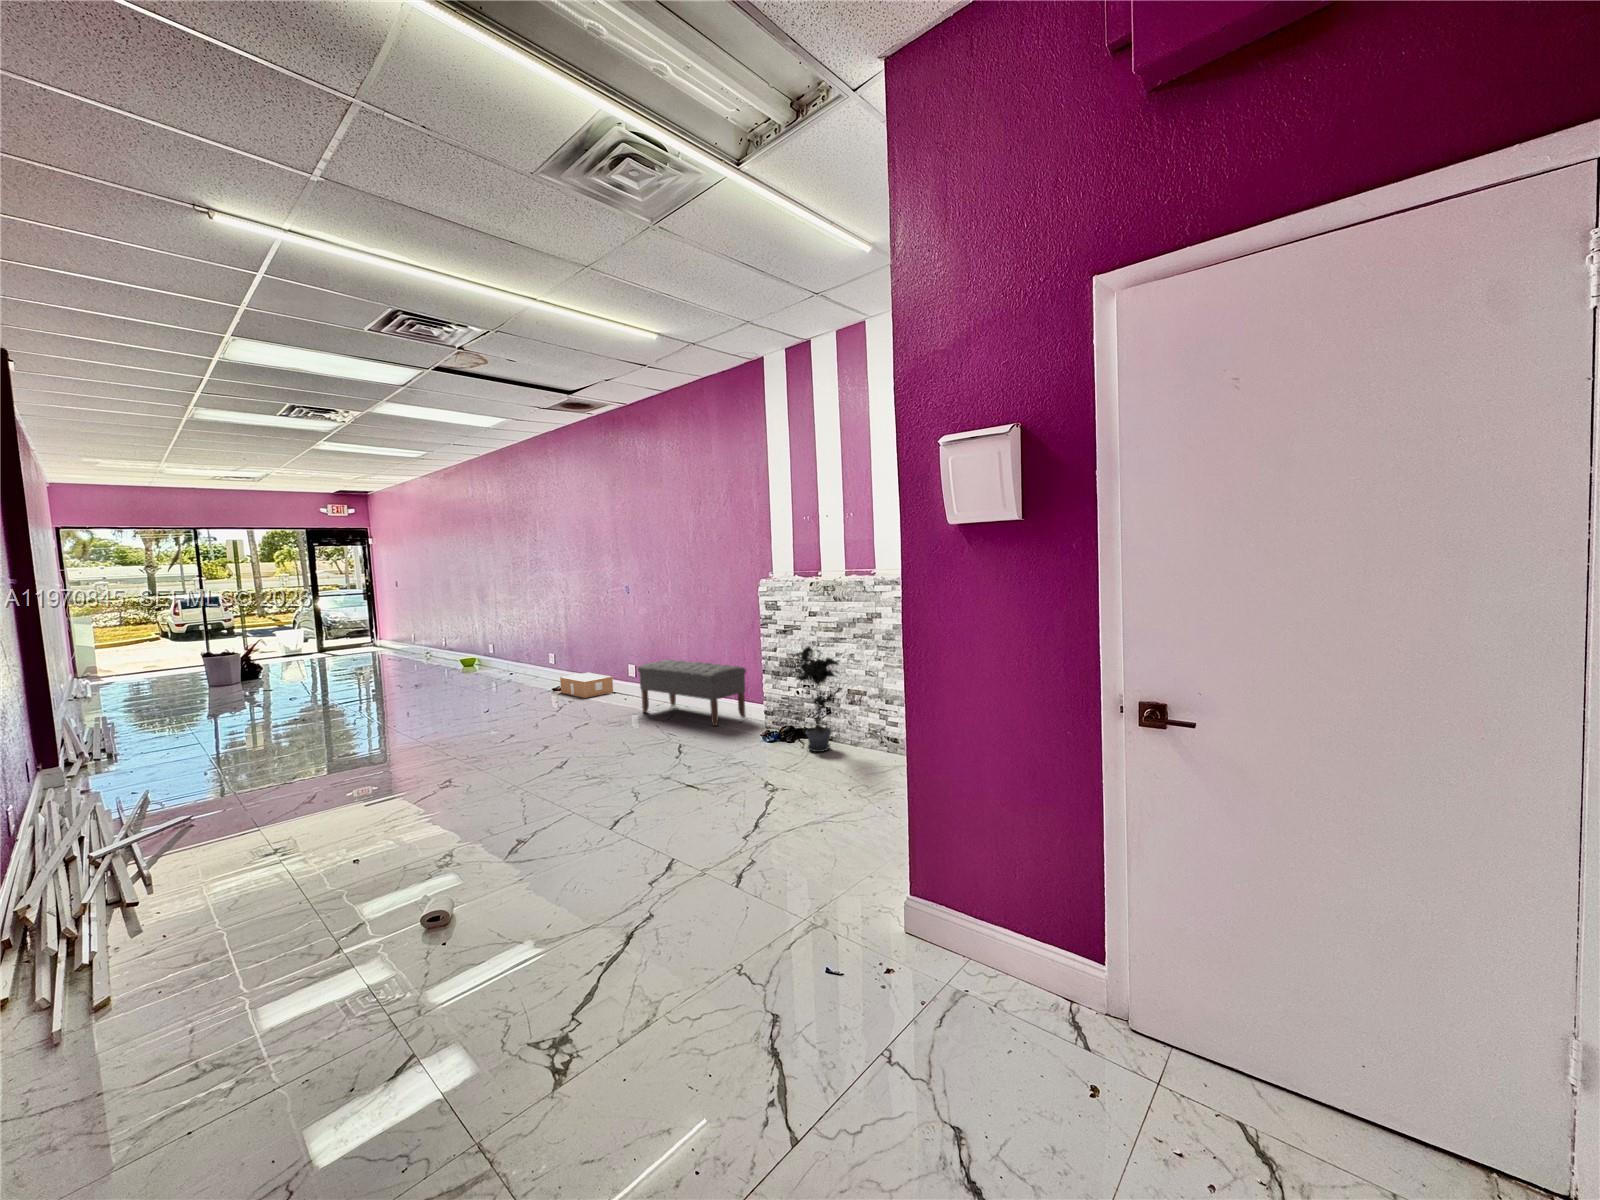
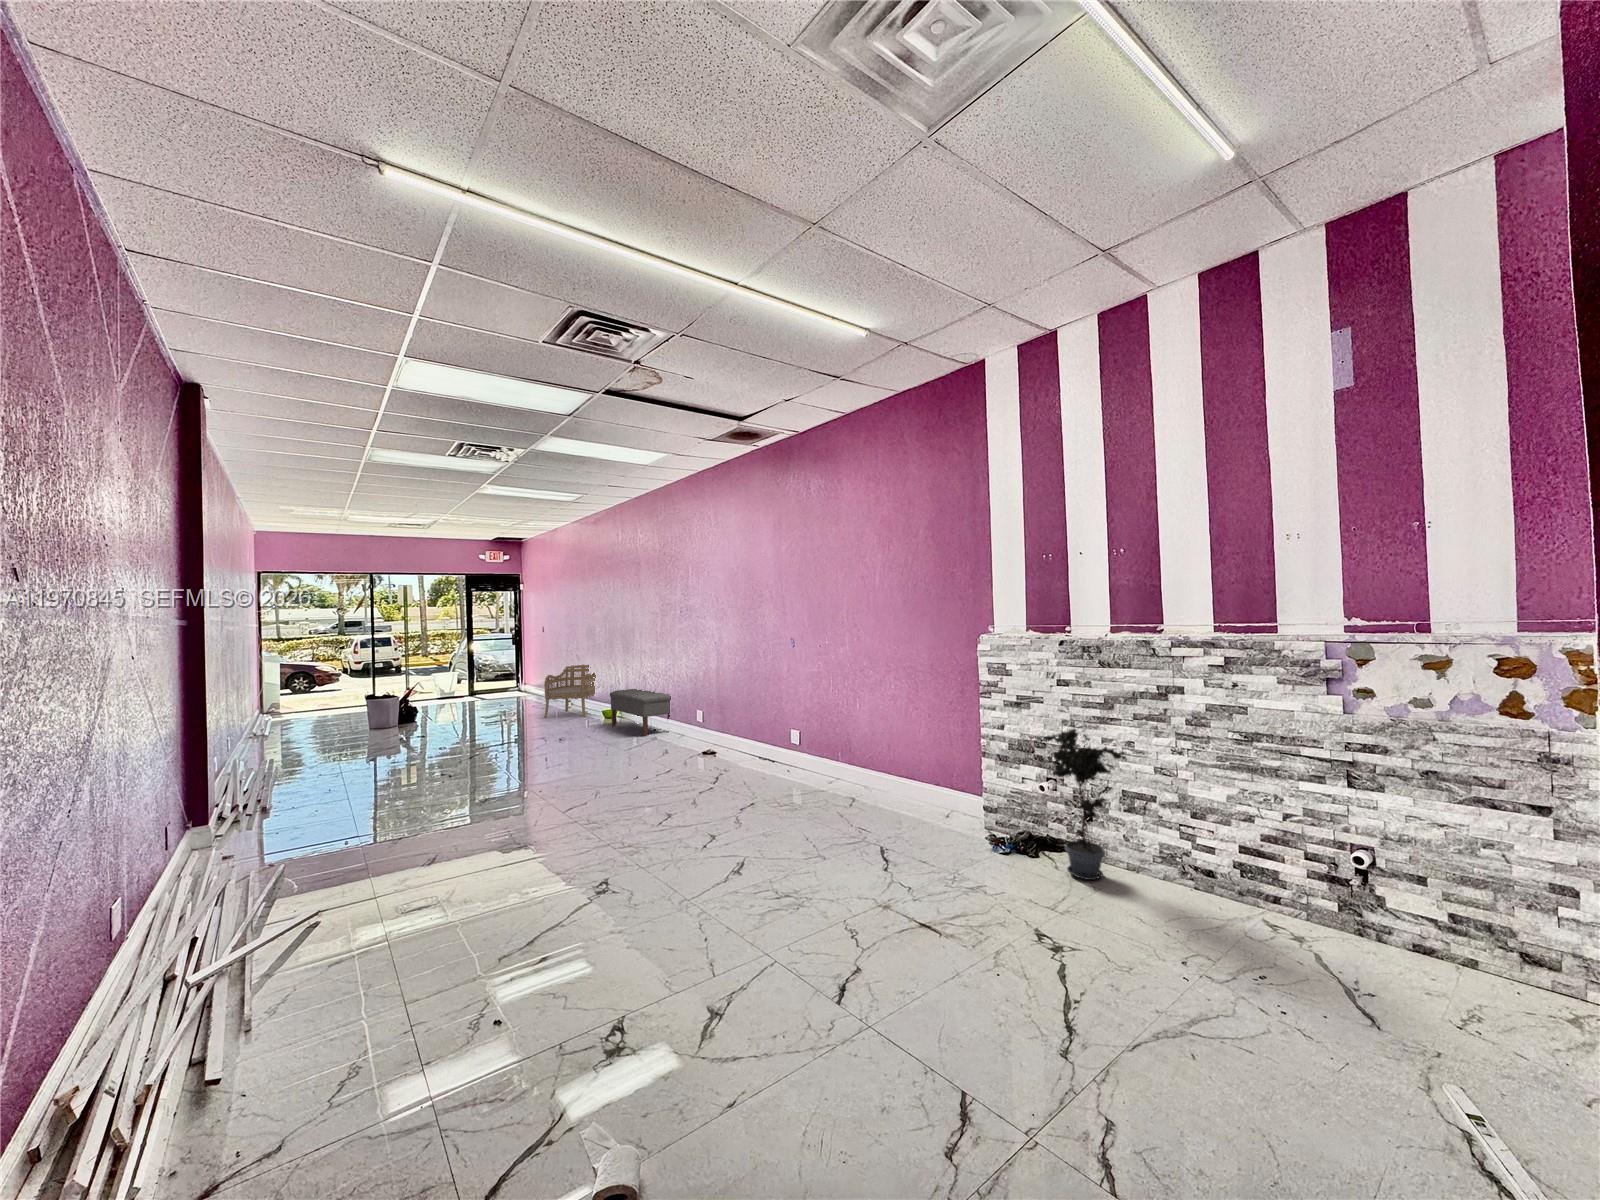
armchair: none [399,618,459,670] -> present [544,665,596,718]
bench: present [638,660,746,726] -> present [610,689,671,736]
cardboard box: present [560,673,613,698] -> none [711,734,771,765]

